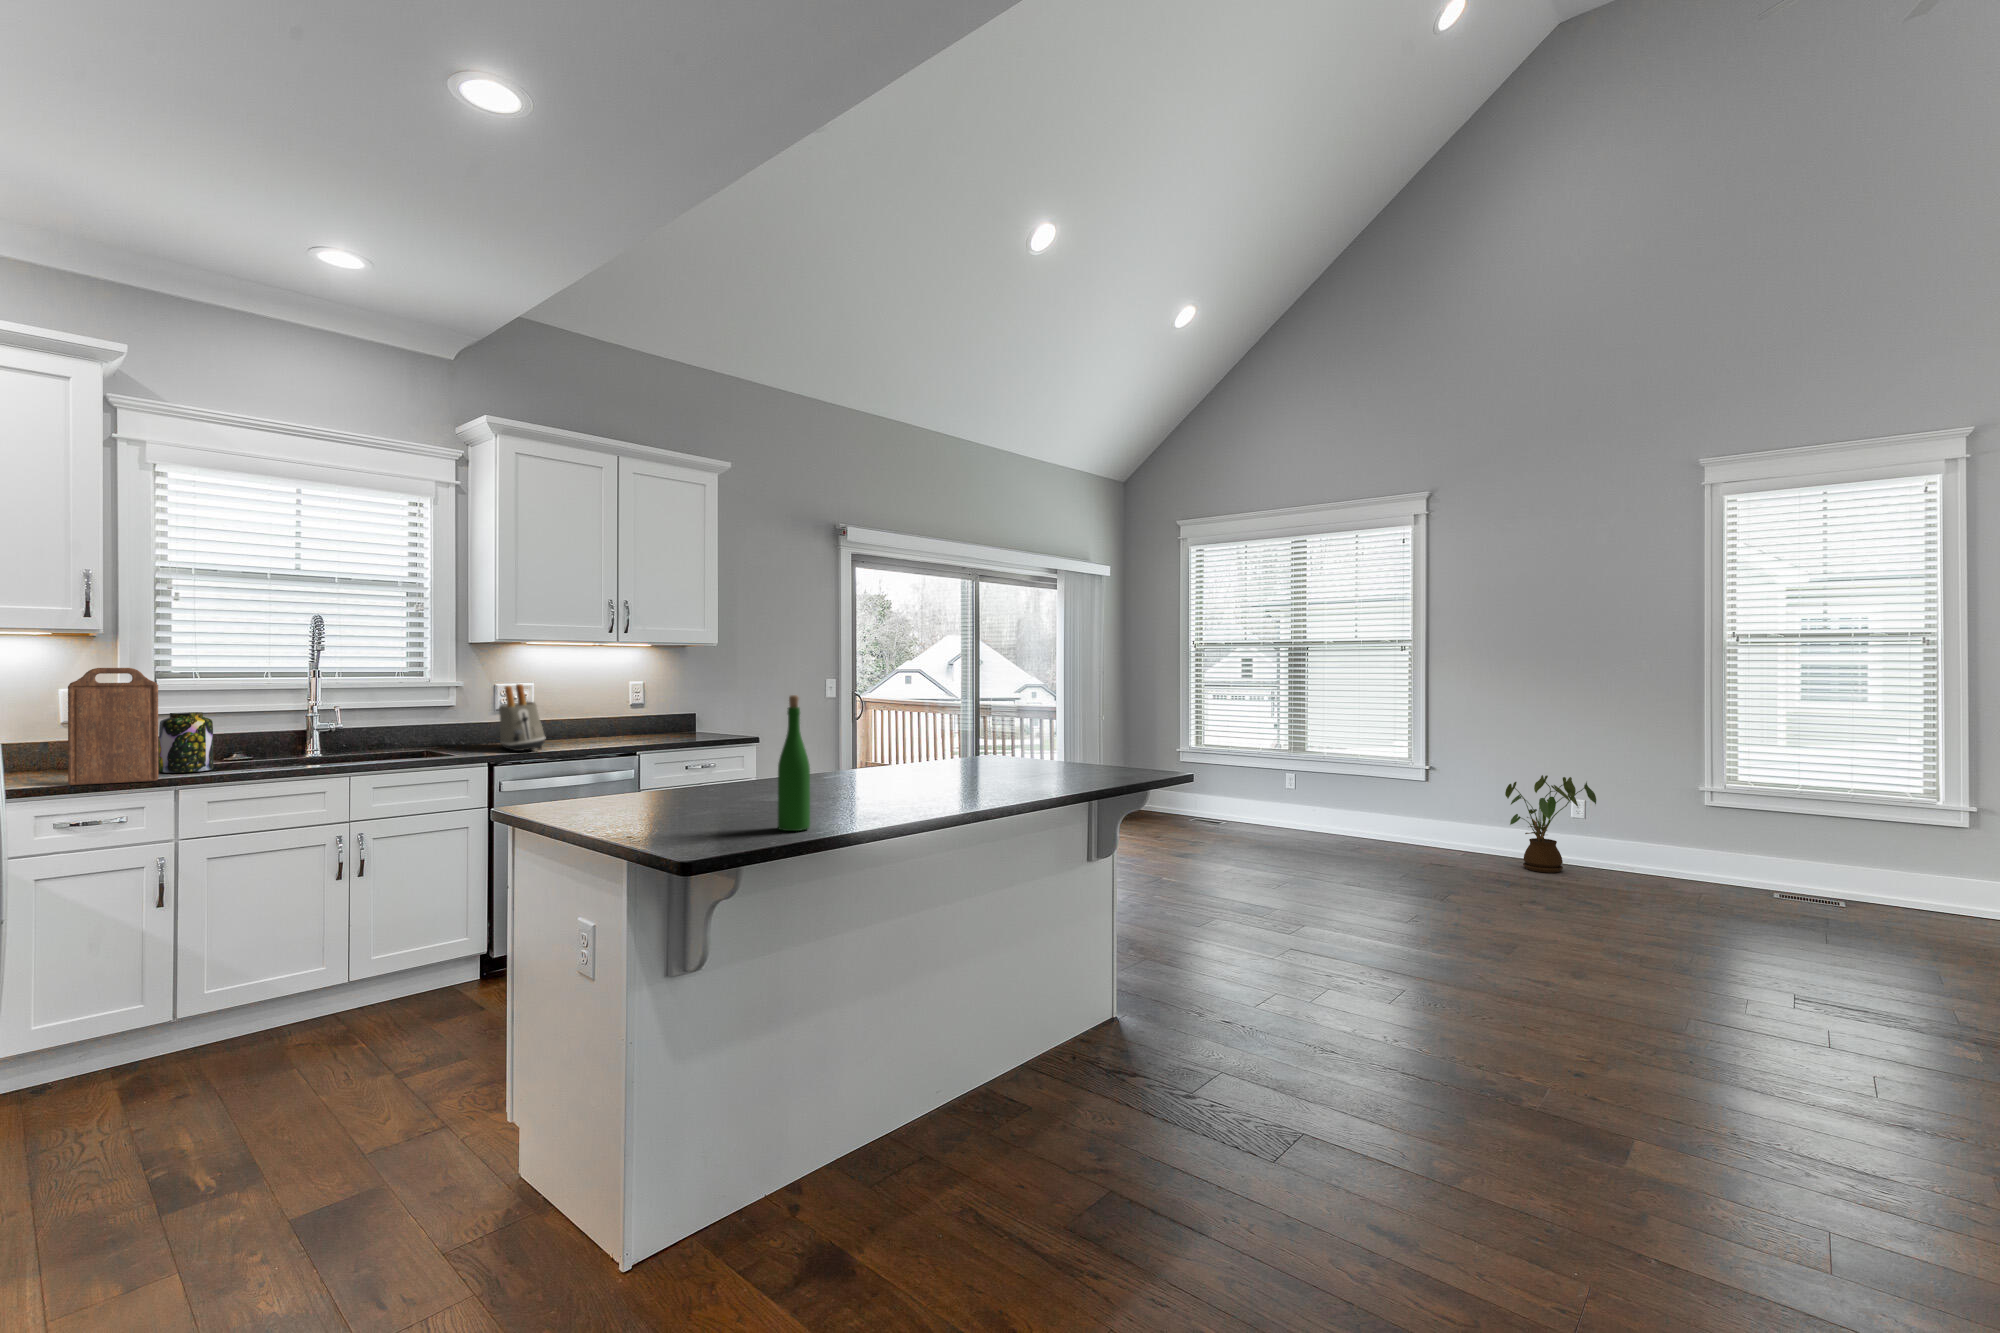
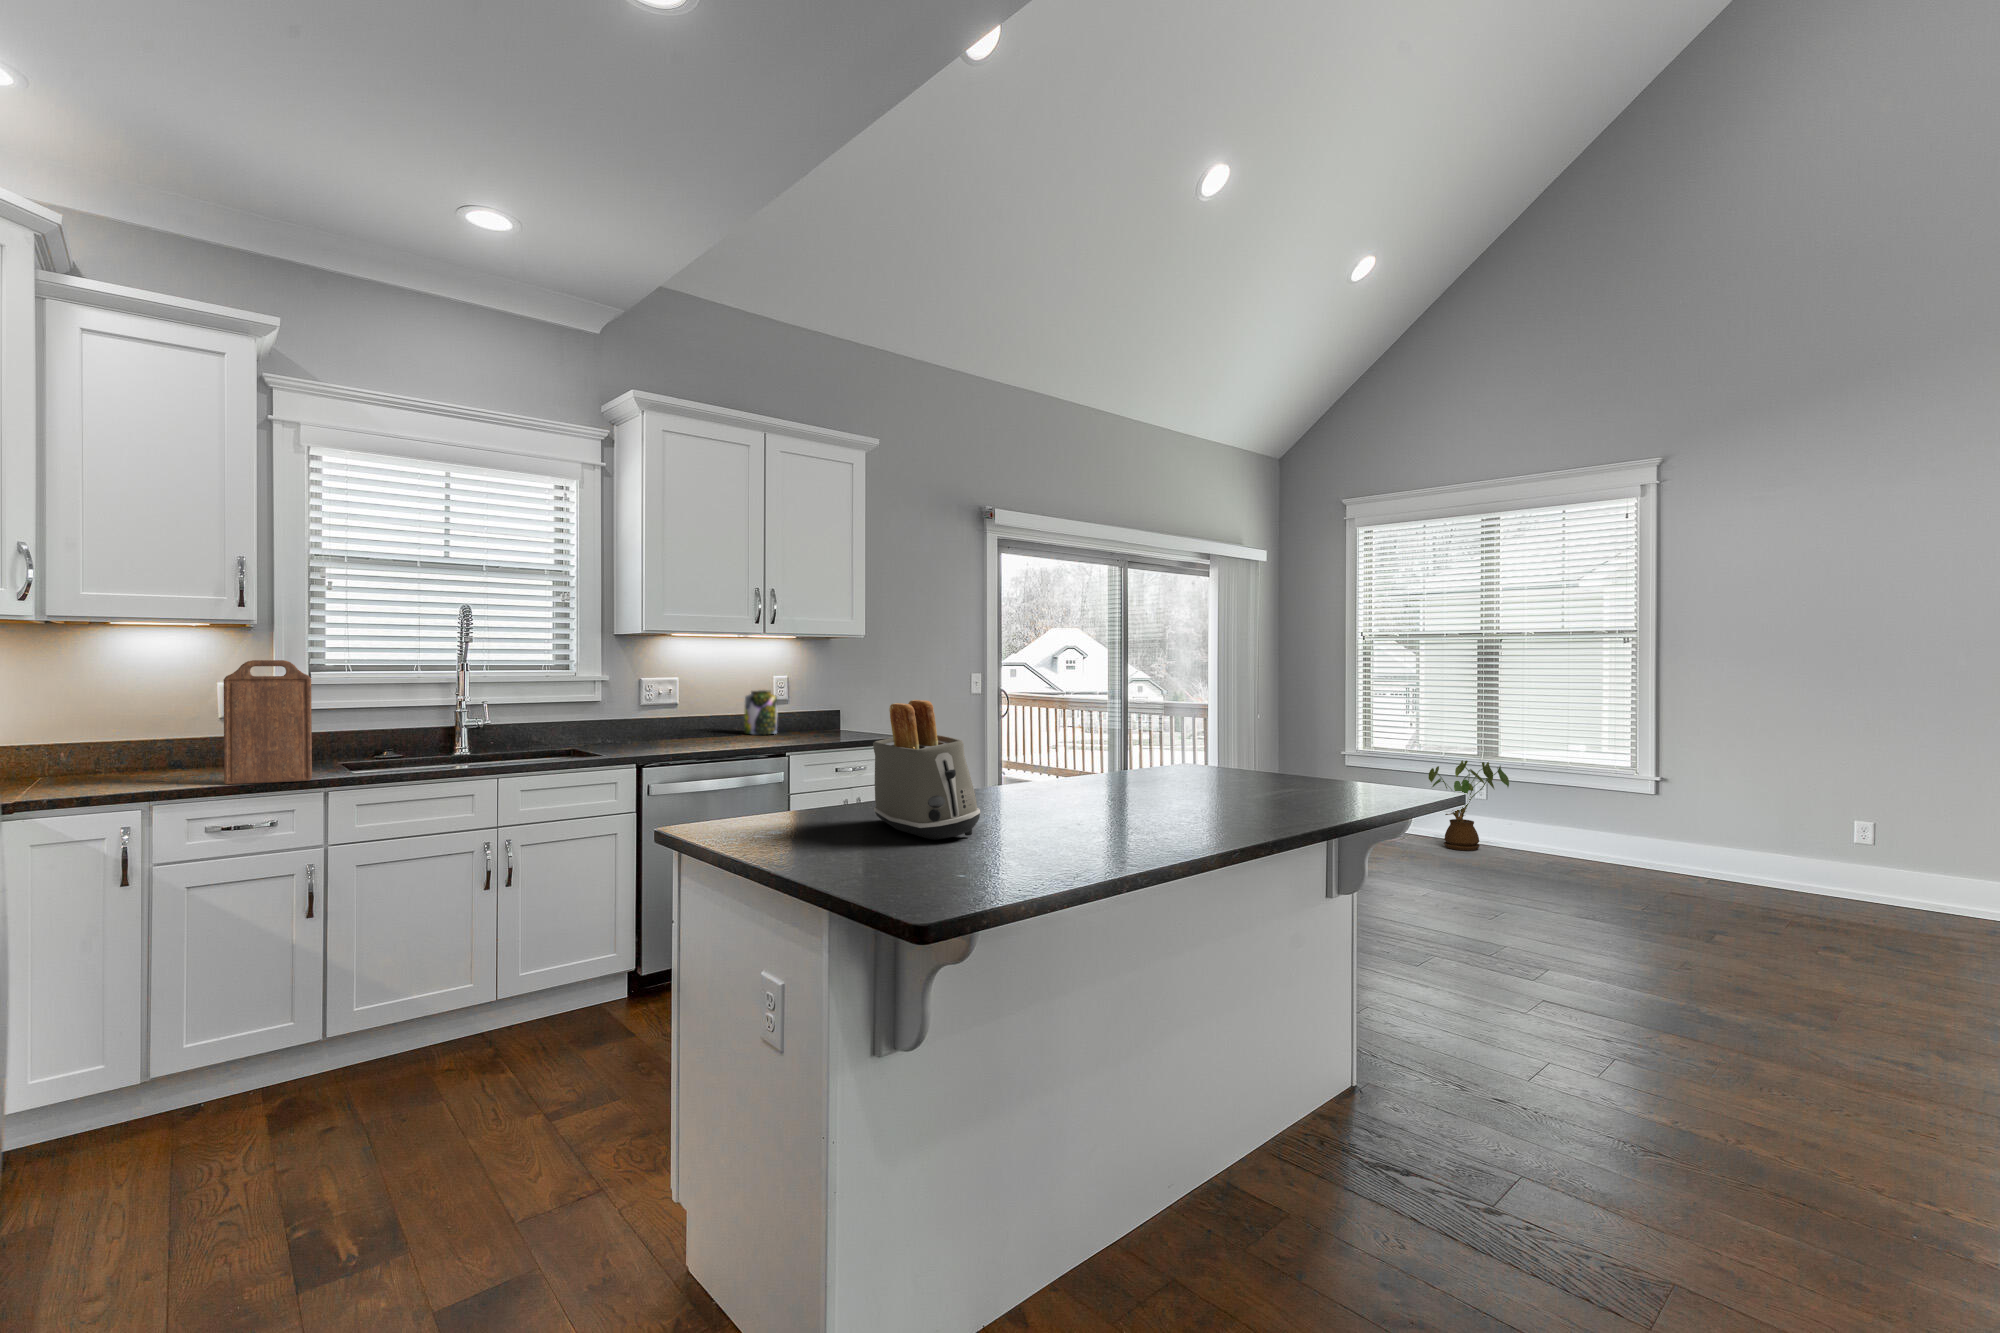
toaster: present [499,684,545,751] -> present [873,700,980,840]
wine bottle: present [778,695,810,831] -> none [1003,692,1043,857]
jar: present [159,712,213,773] -> present [745,690,777,734]
house plant: present [1505,775,1596,873] -> present [1429,760,1509,851]

